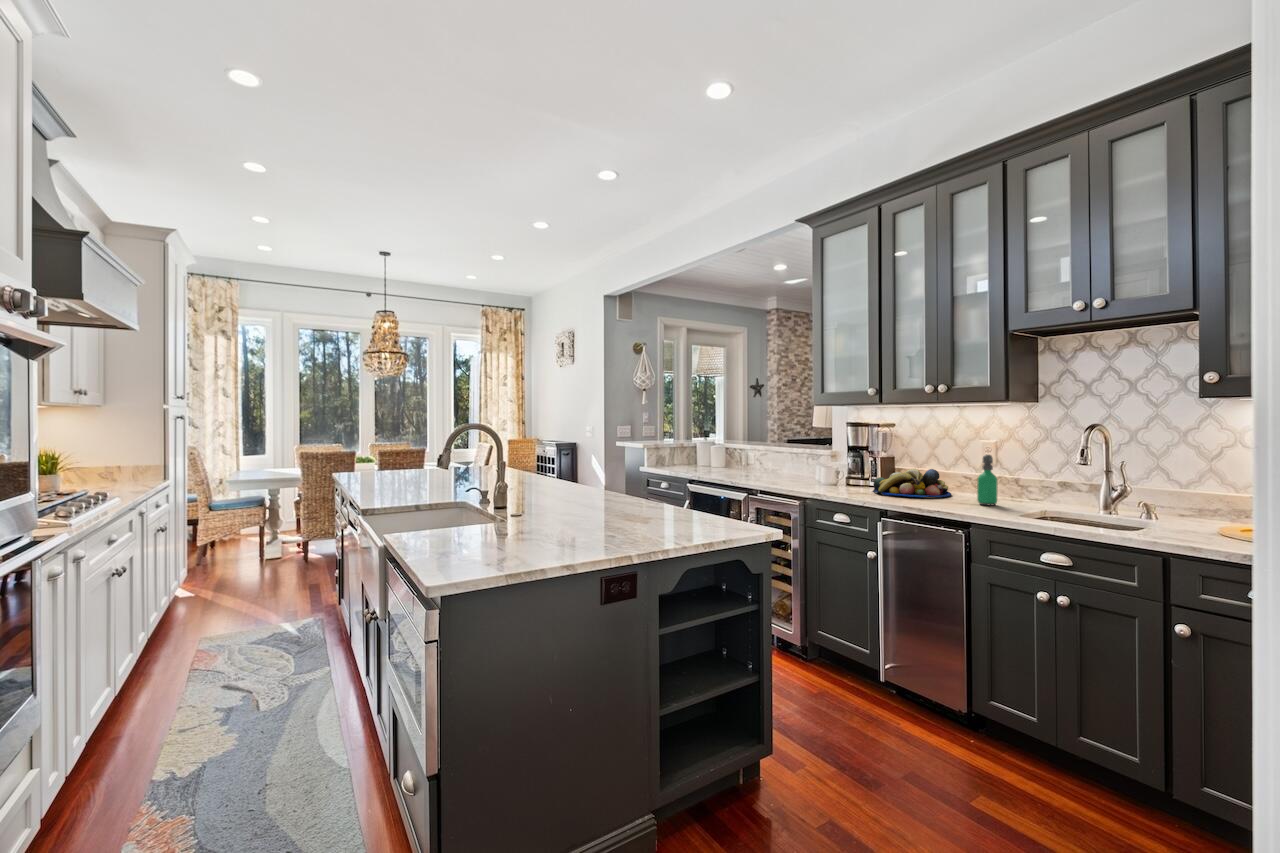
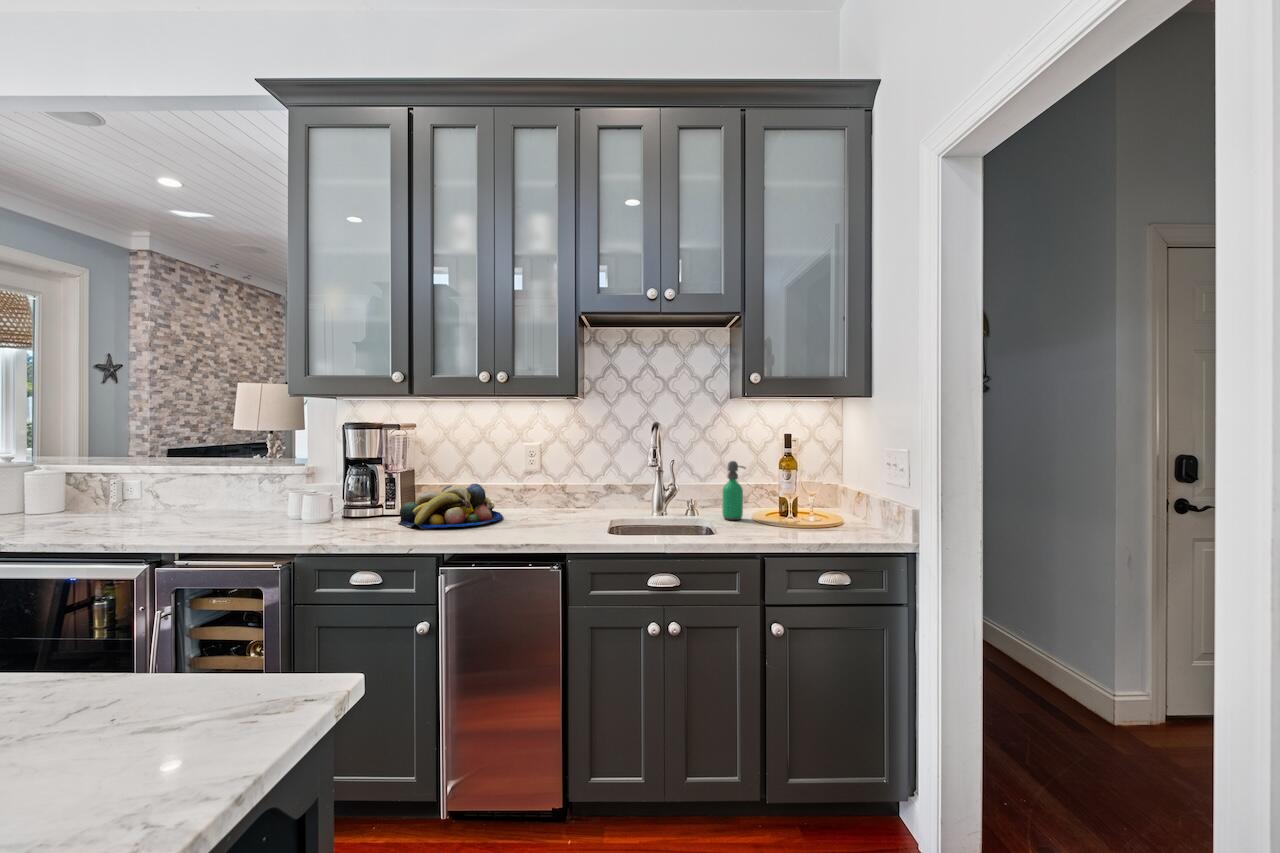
soap dispenser: present [977,455,998,505] -> present [722,461,746,520]

